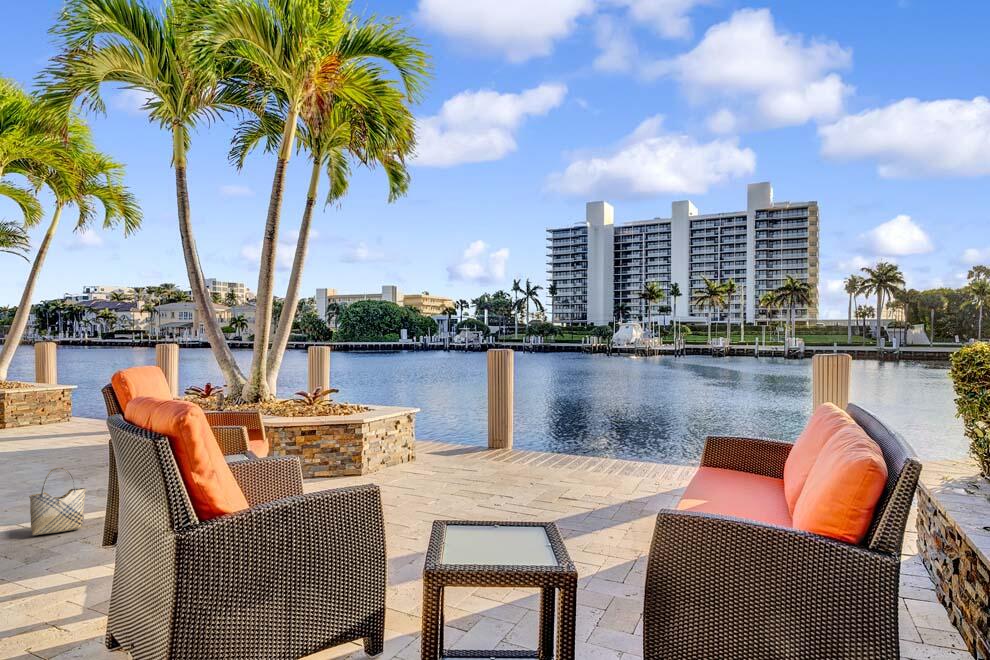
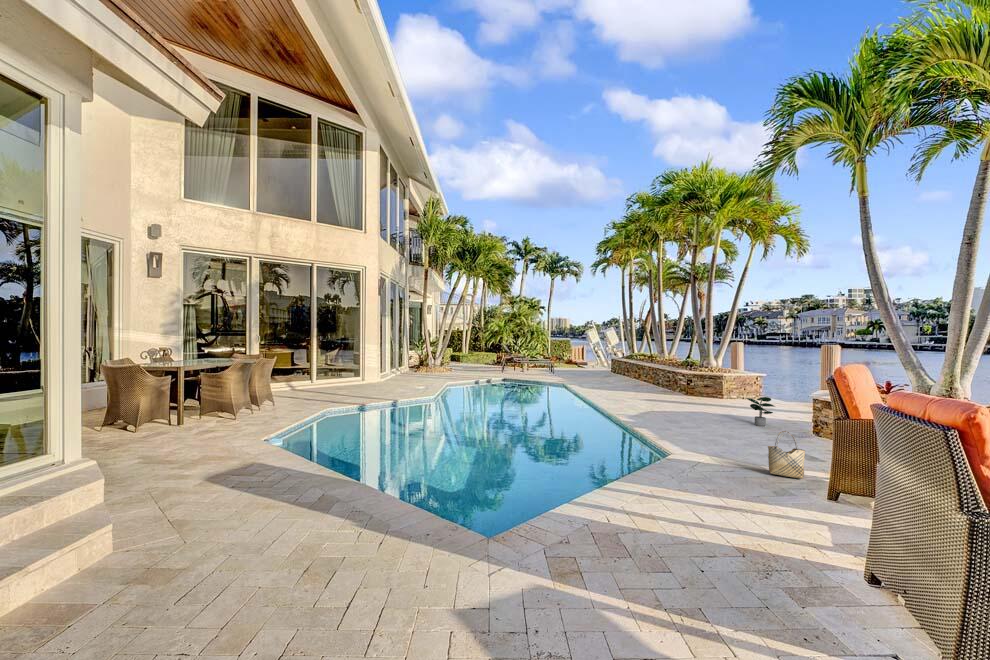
potted plant: none [26,421,73,464] -> present [747,397,775,426]

